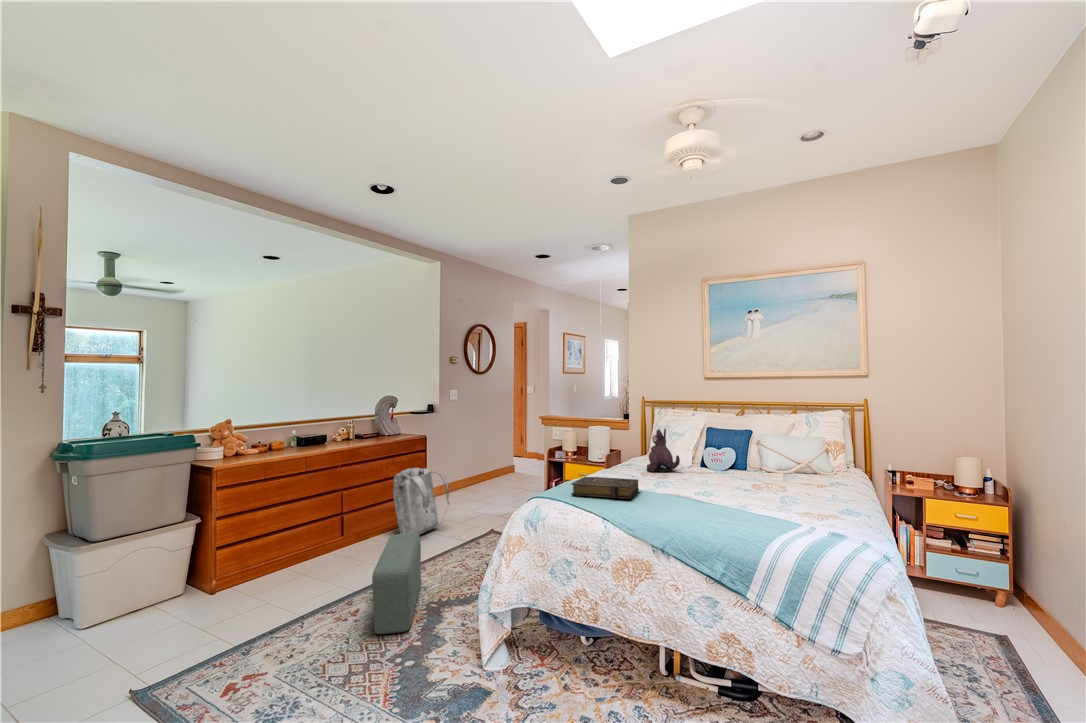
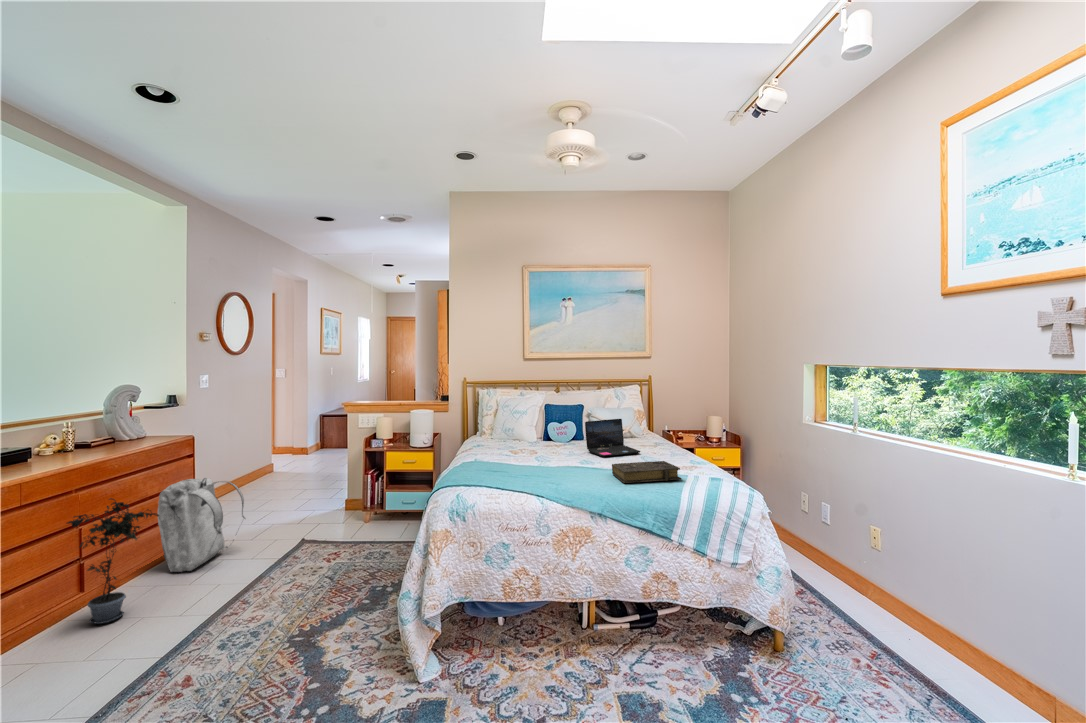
plush toy: present [647,429,680,472] -> none [515,413,544,453]
laptop: none [725,441,793,486] -> present [585,419,640,456]
potted plant: none [331,475,377,562] -> present [67,498,159,624]
book: present [571,477,639,499] -> present [612,461,681,483]
pouf: present [372,533,421,634] -> none [210,558,289,695]

